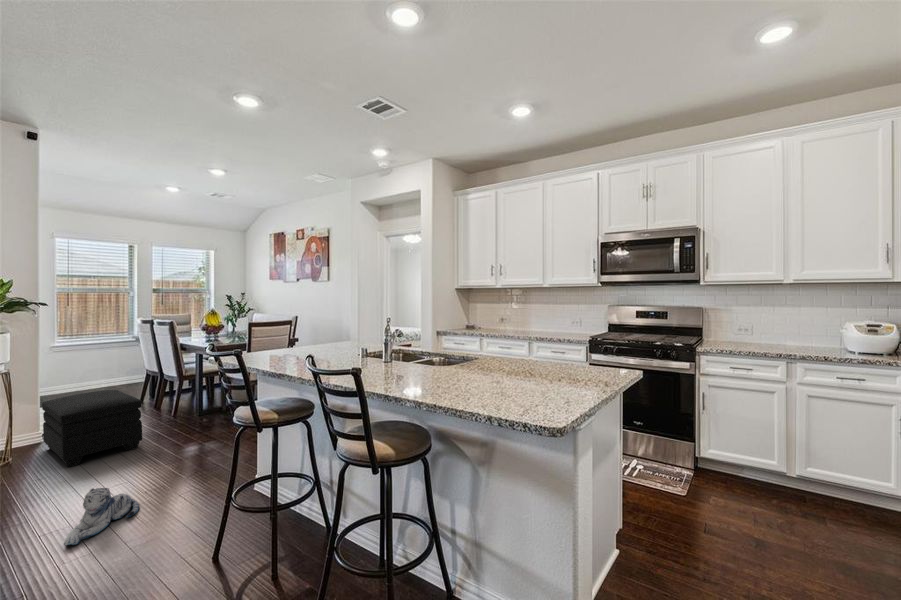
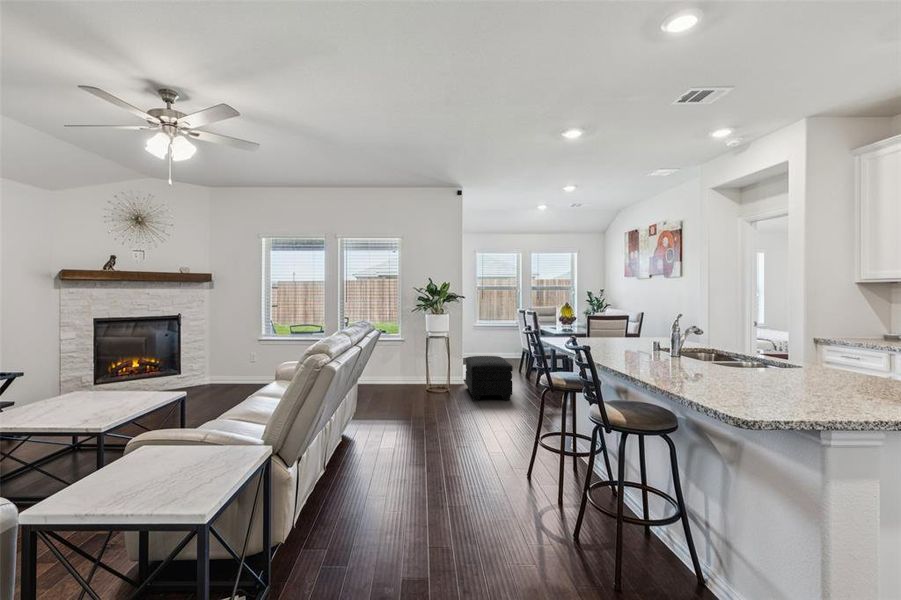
plush toy: present [64,488,139,546] -> none [464,410,501,439]

